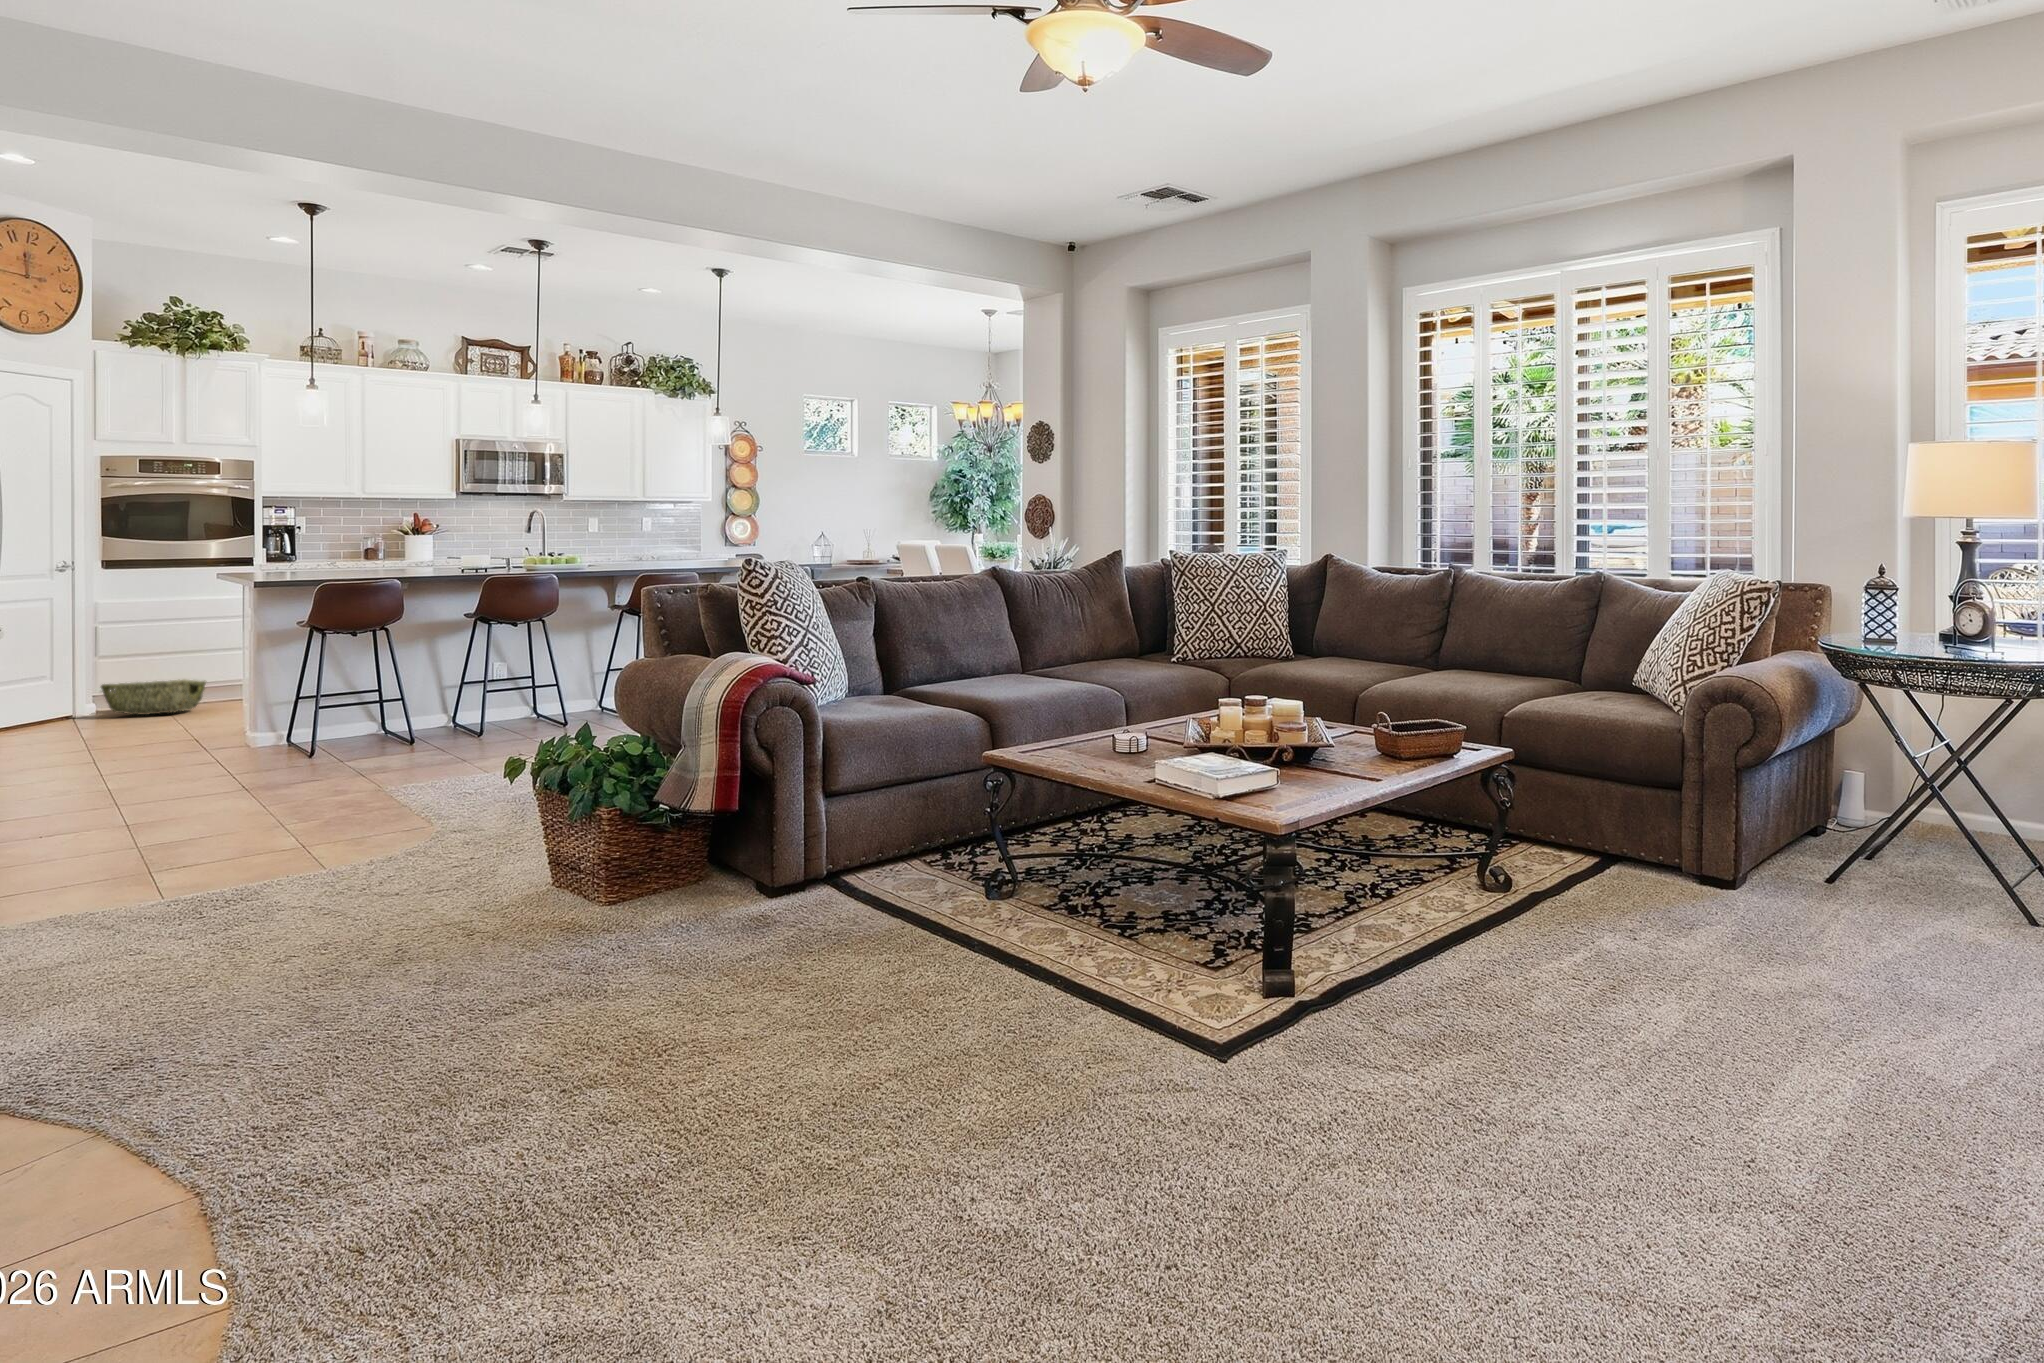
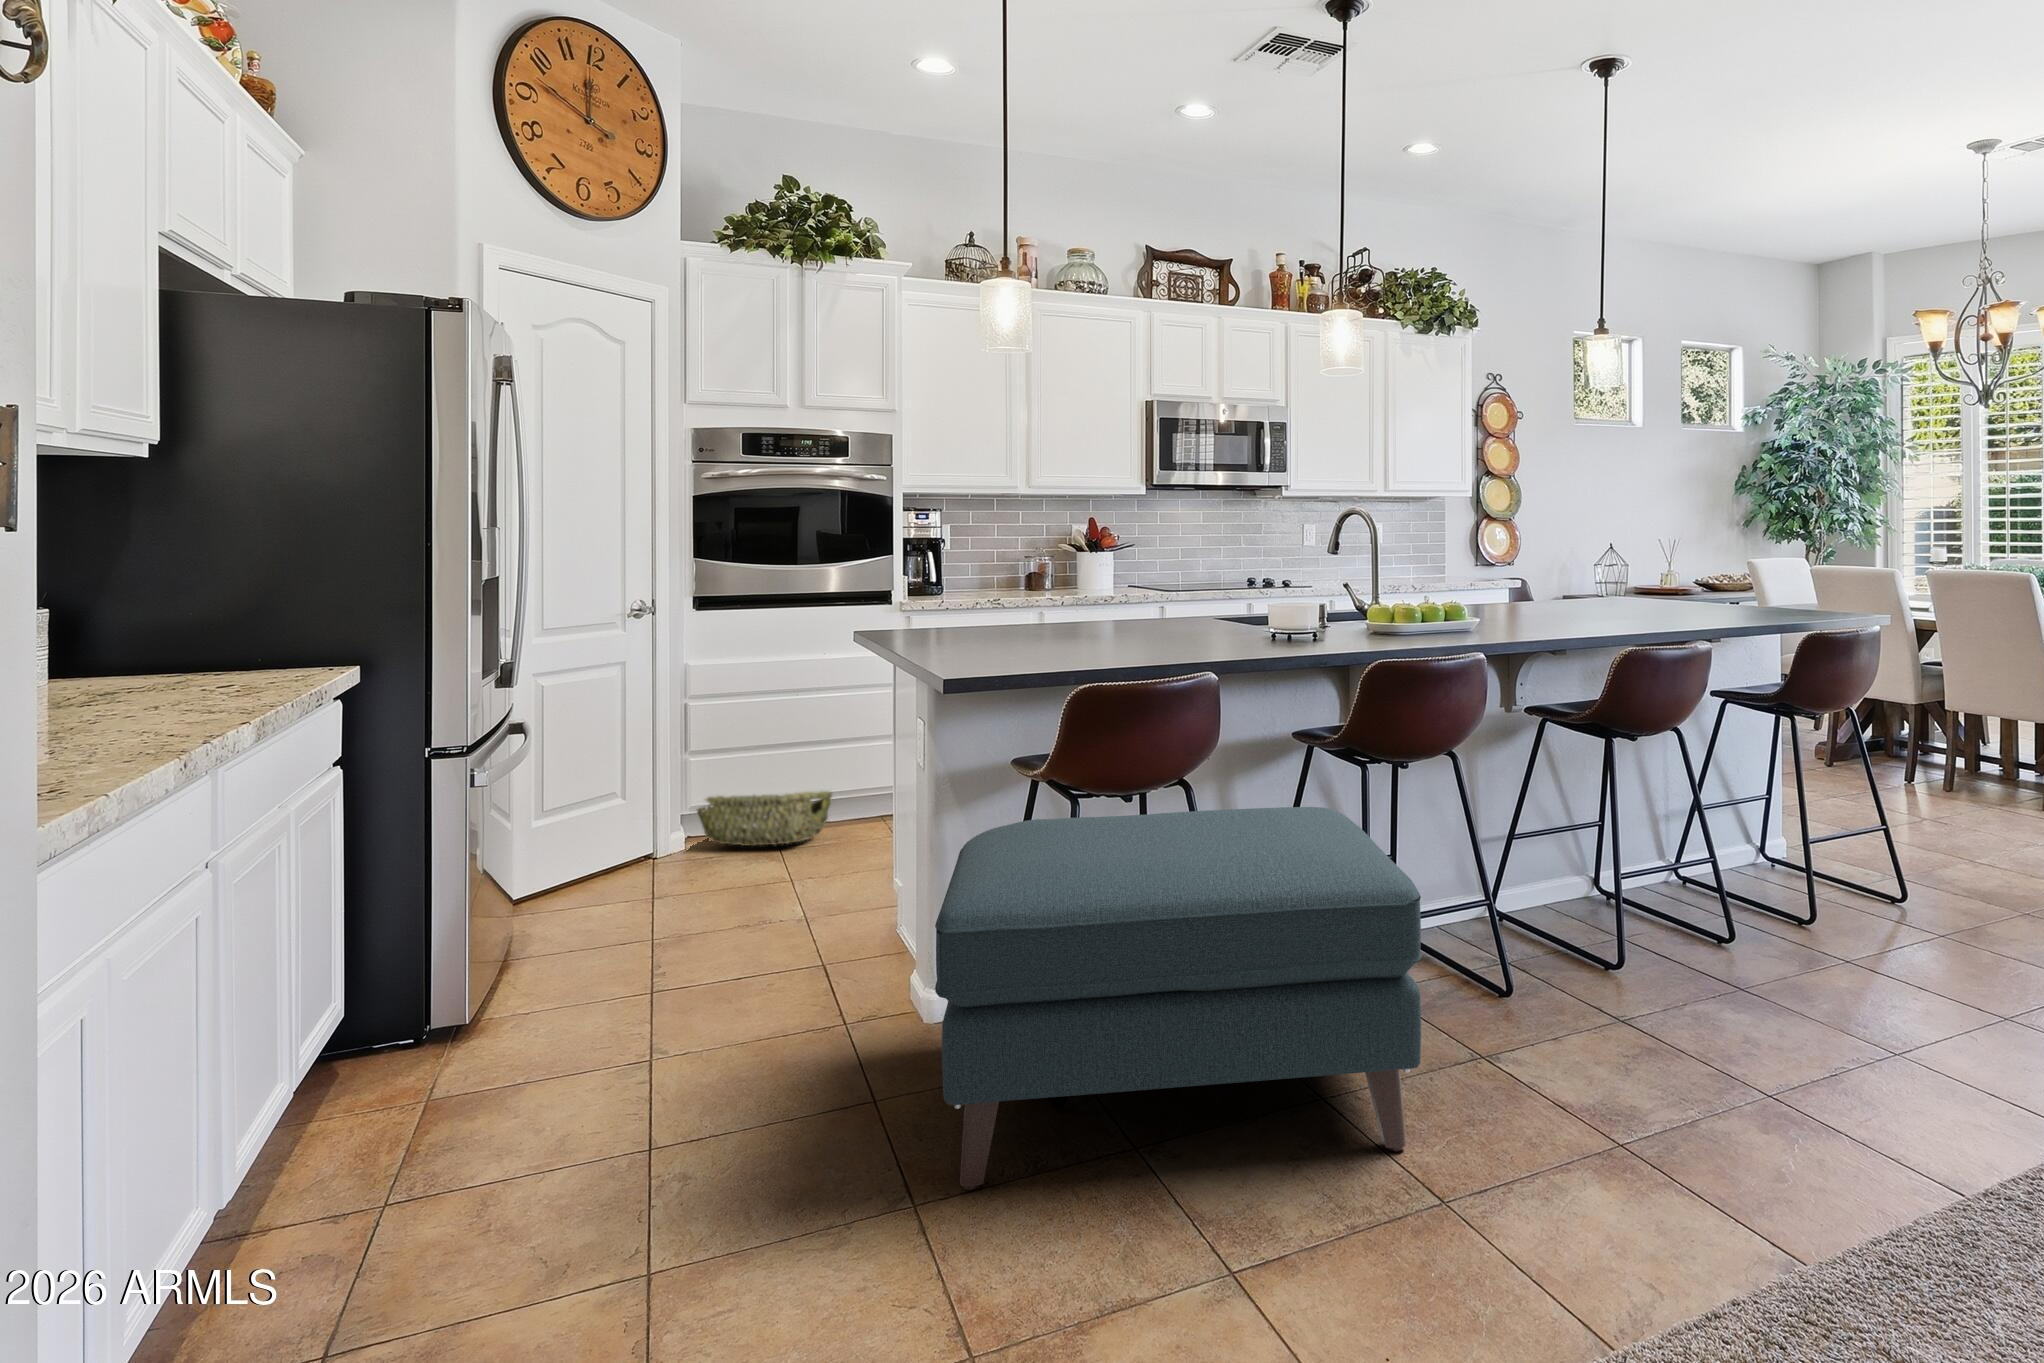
ottoman: none [233,647,471,780] -> present [935,807,1422,1190]

